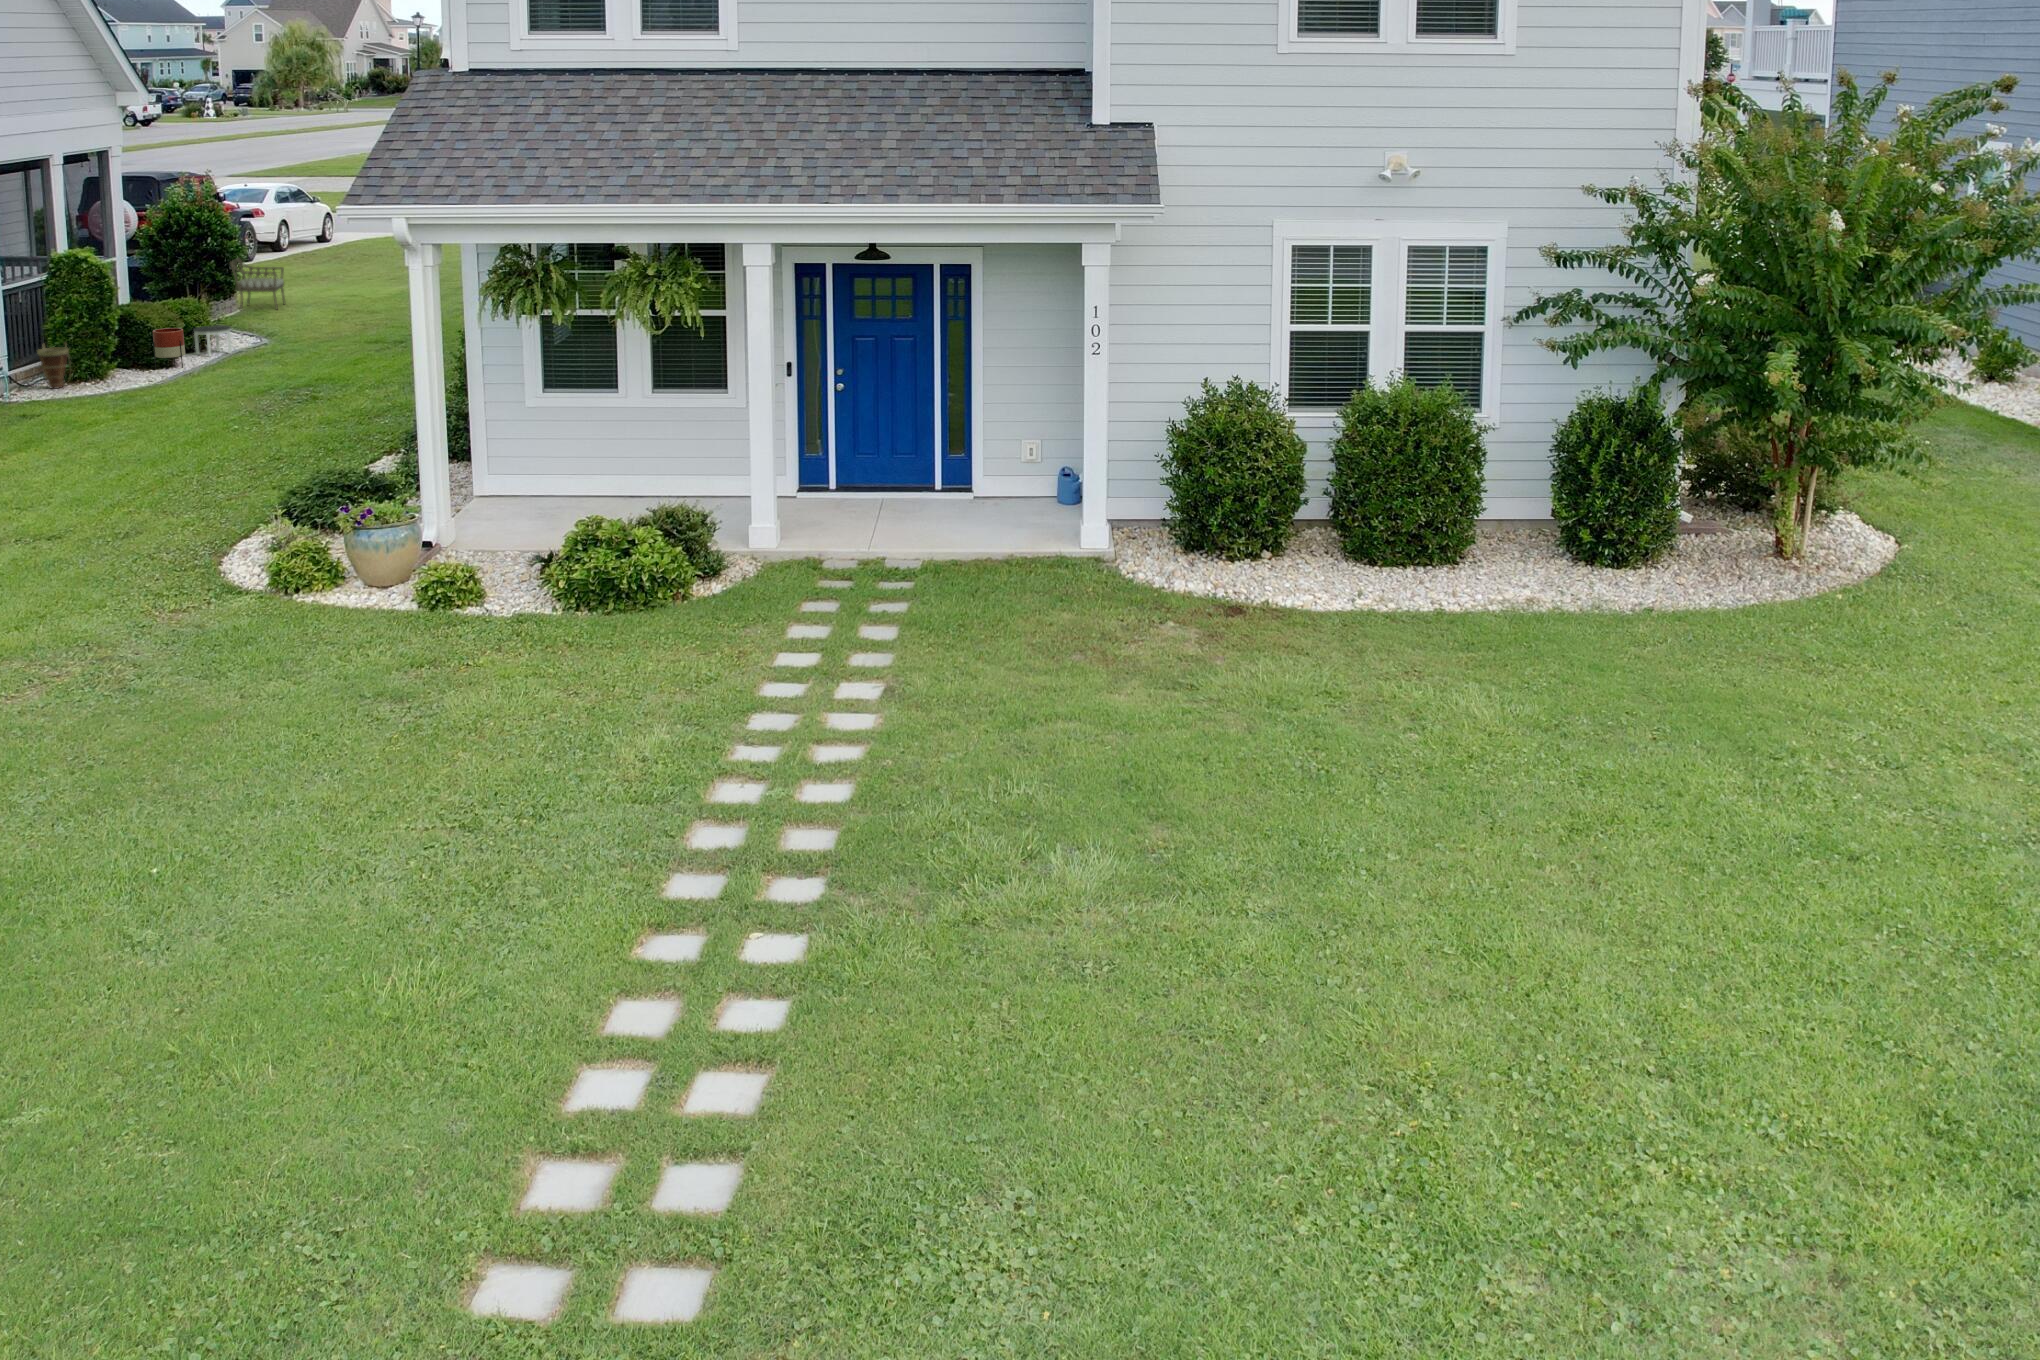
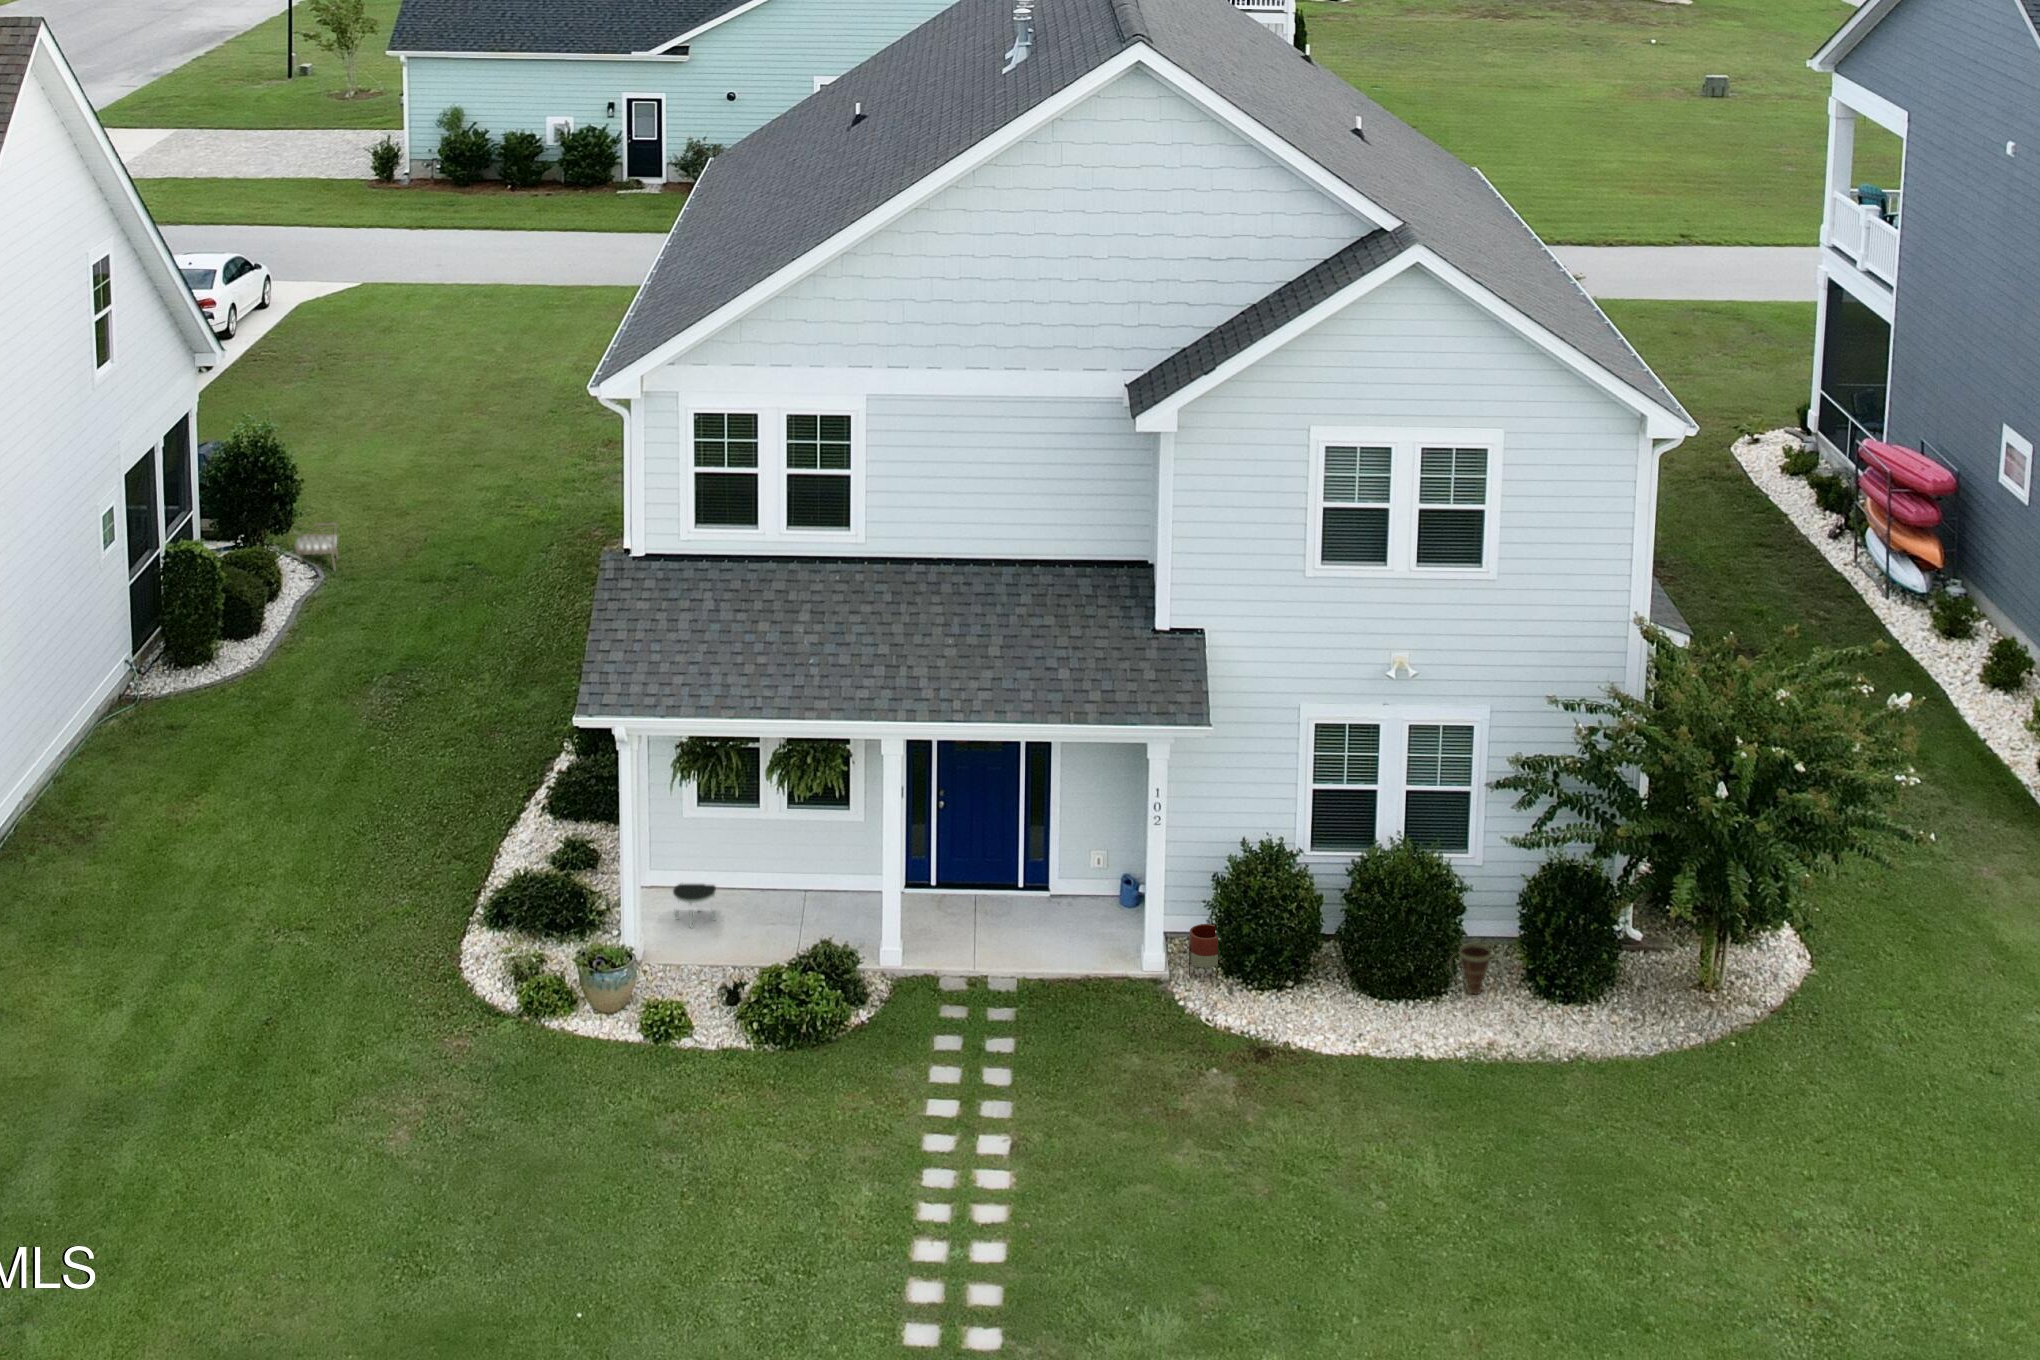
round table: present [193,325,232,357] -> present [673,884,716,928]
planter: present [153,328,185,368] -> present [1189,924,1219,976]
basket: present [37,344,69,389] -> present [1448,943,1492,994]

